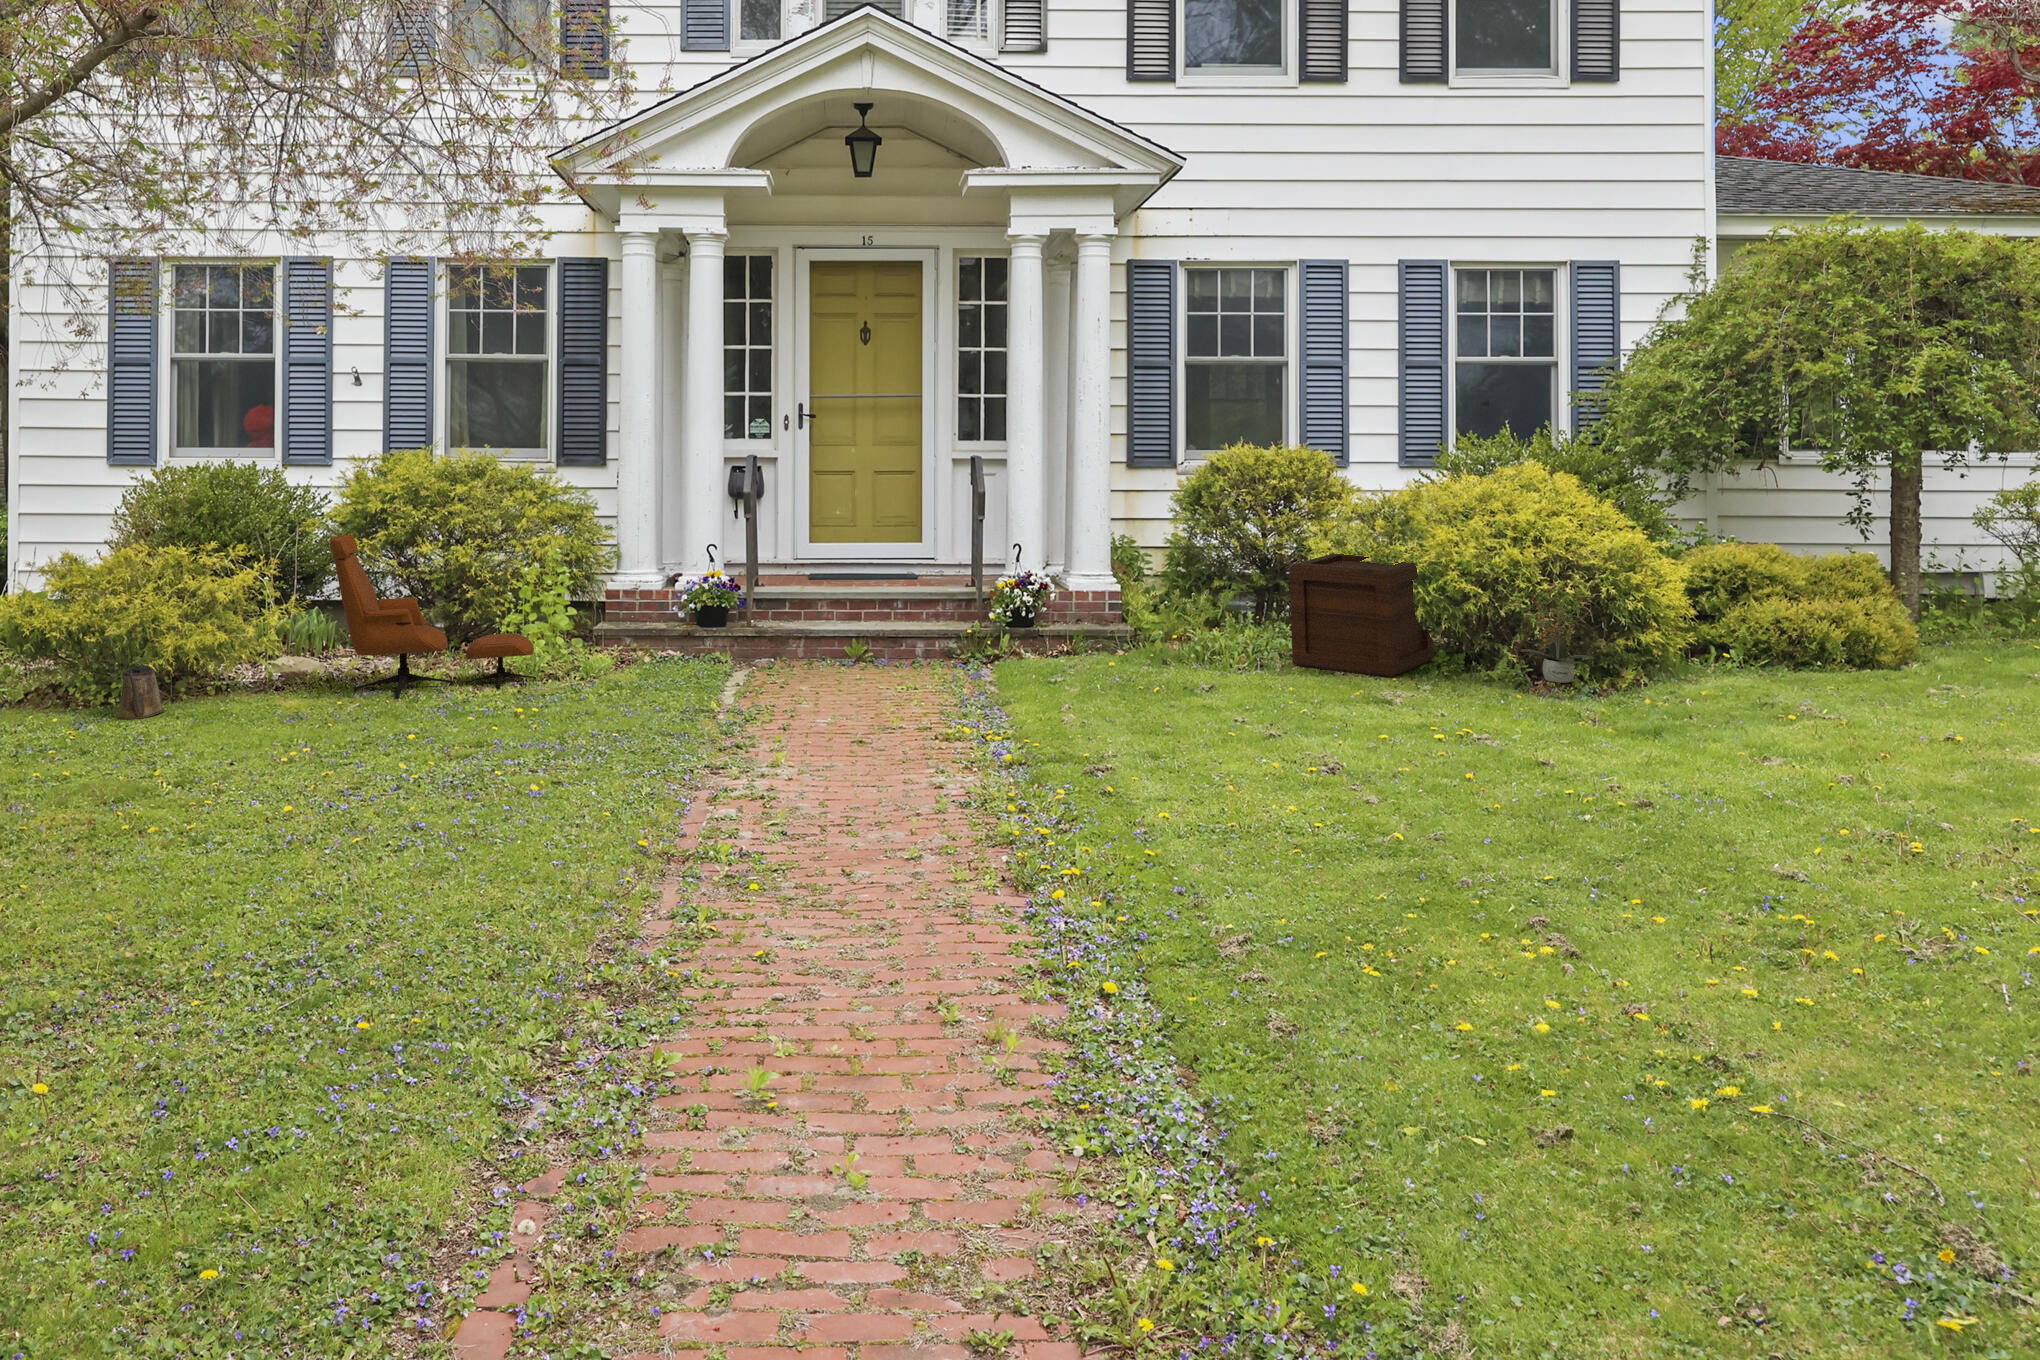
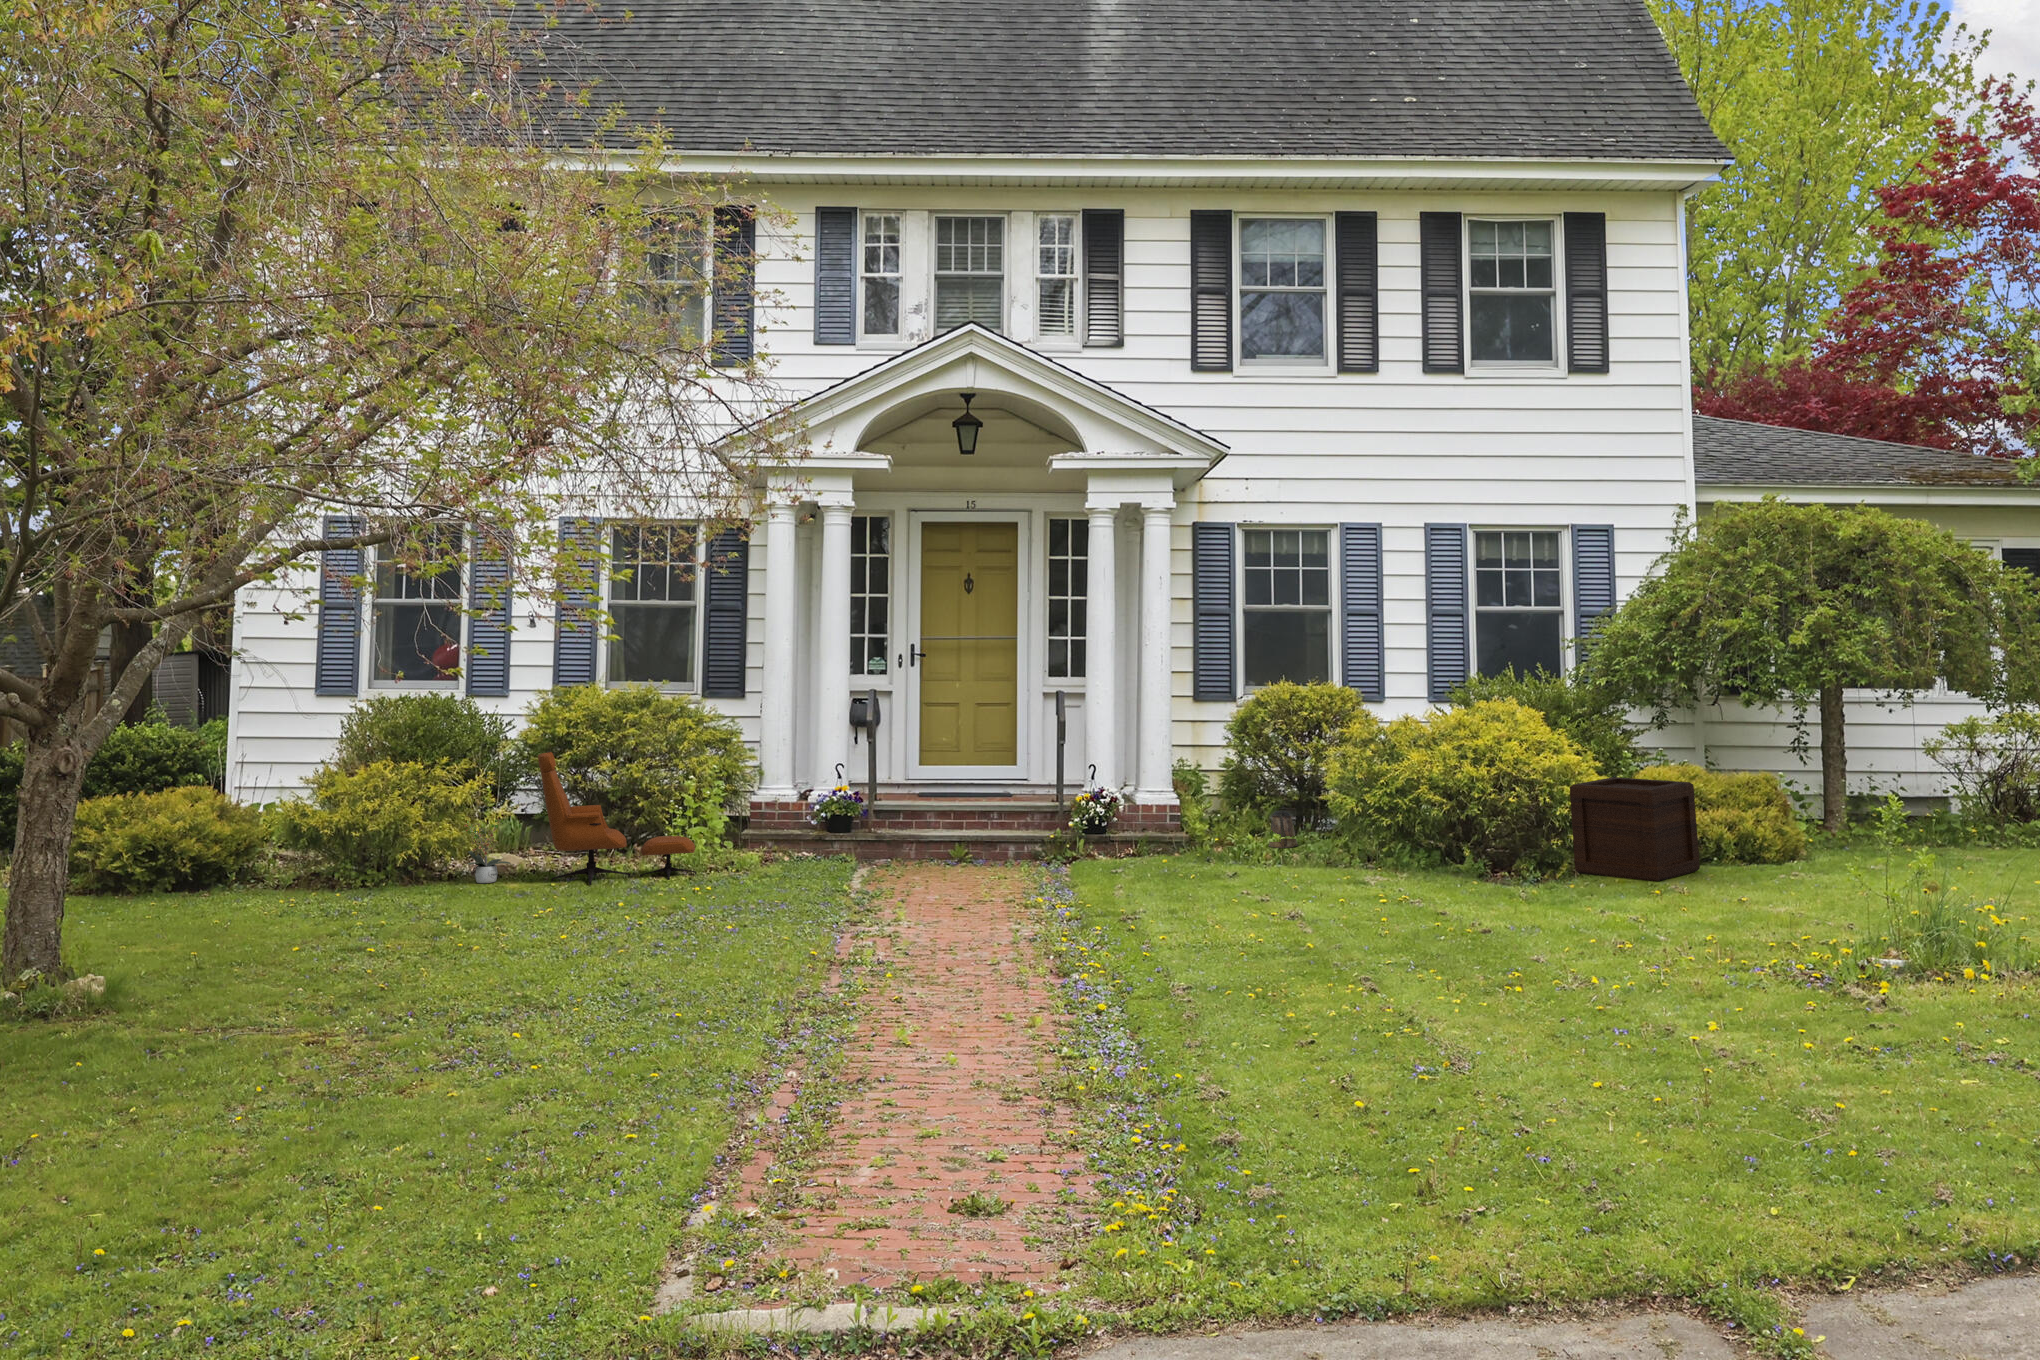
wooden crate: present [1289,554,1434,678] -> present [1570,777,1700,882]
potted plant: present [1512,594,1593,683] -> present [466,817,511,883]
watering can: present [117,665,165,719] -> present [1269,811,1298,848]

